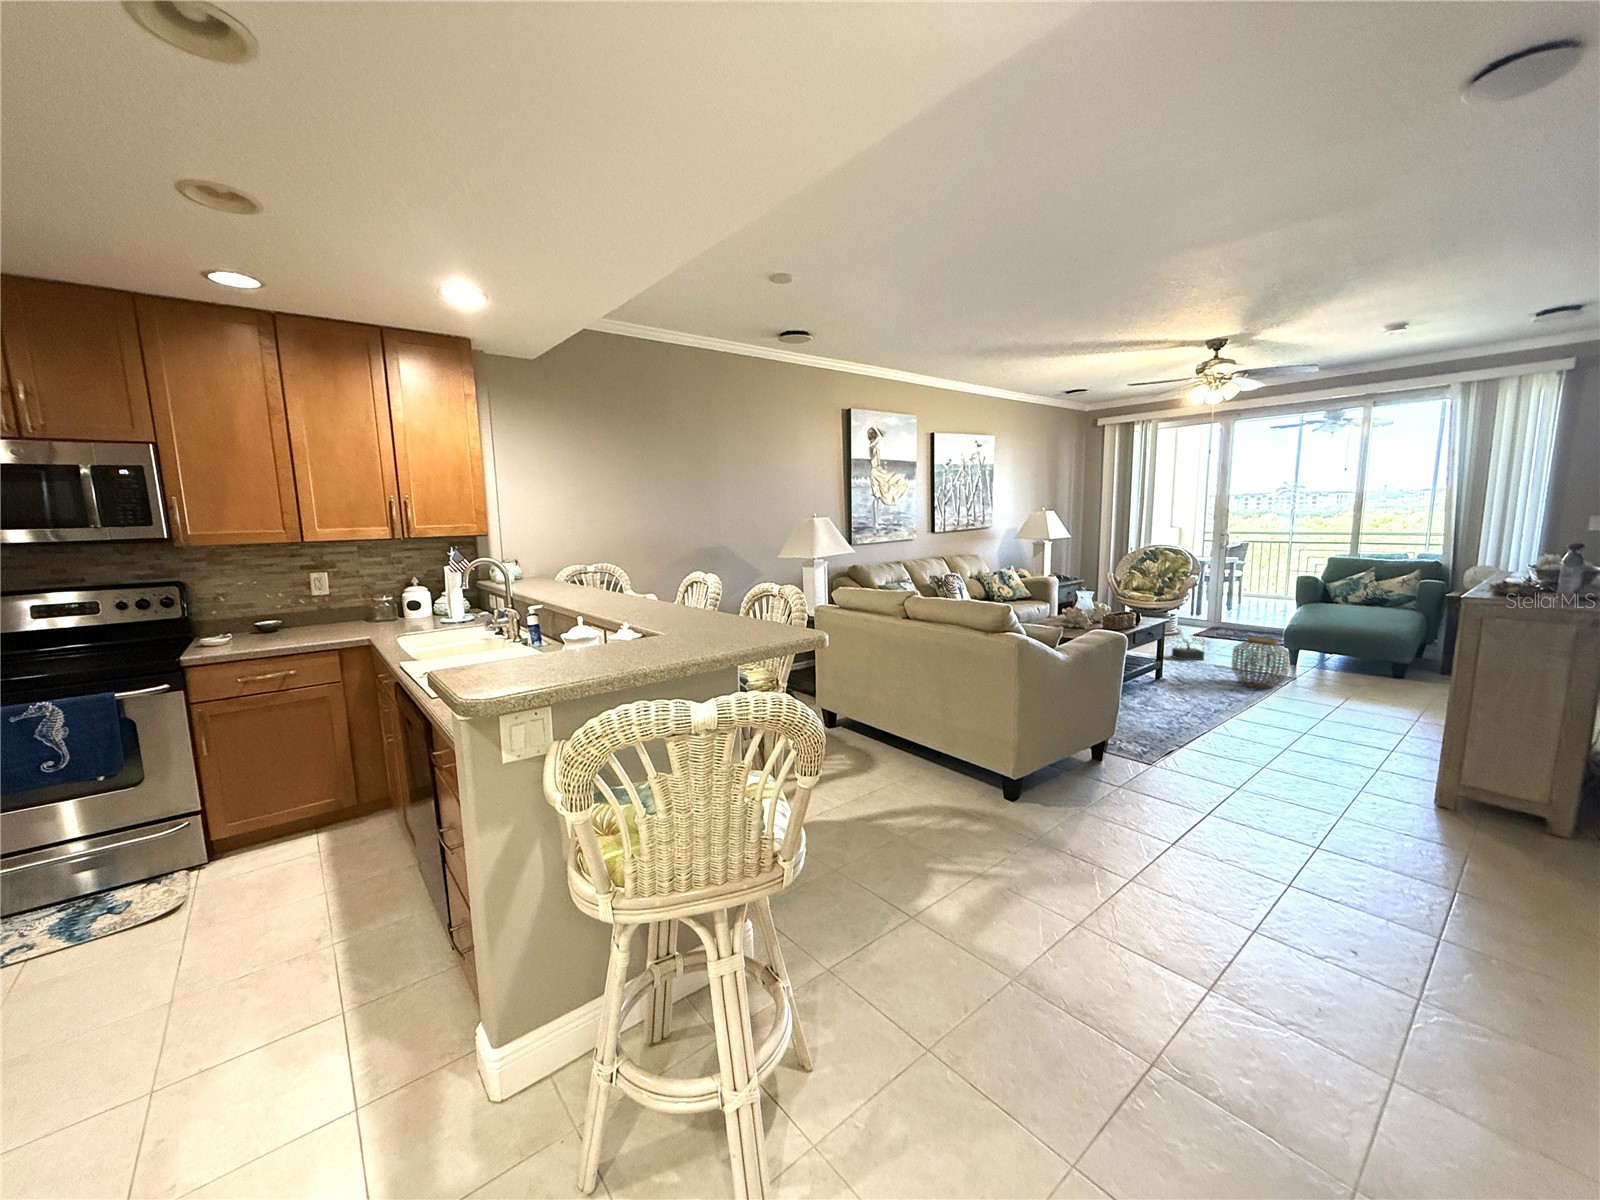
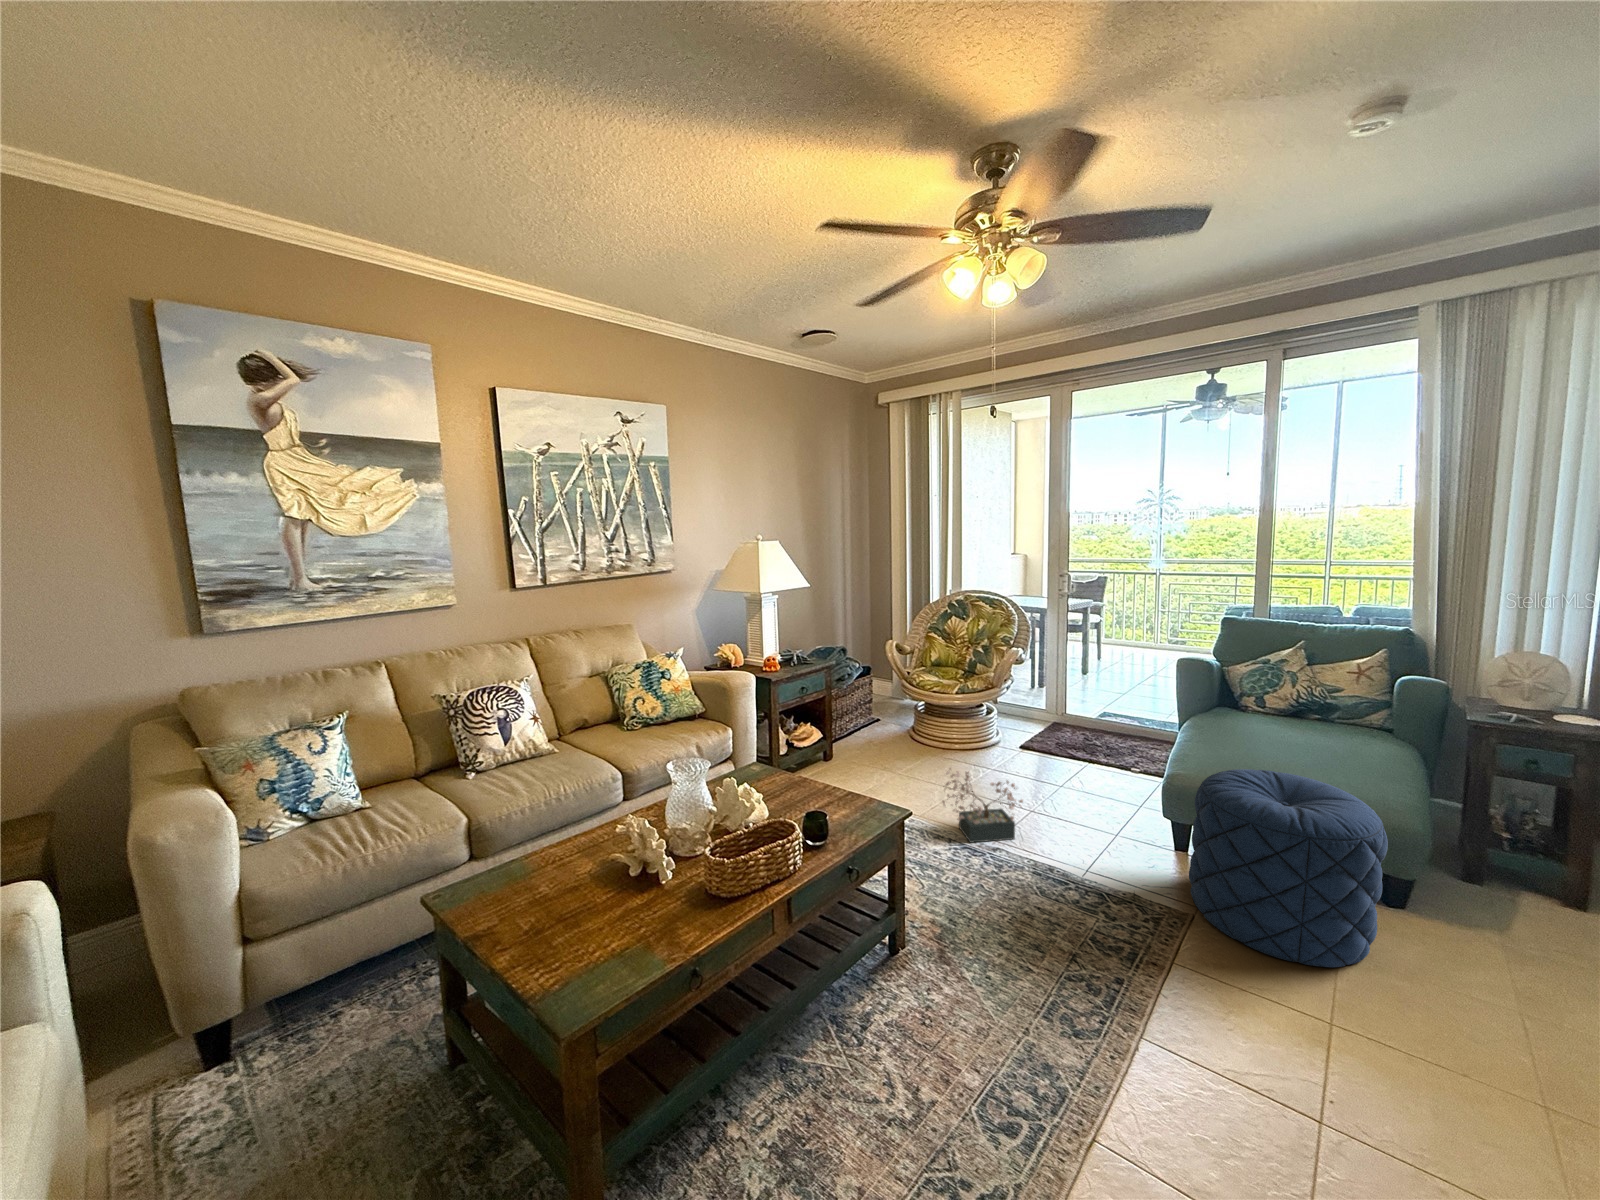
pouf: none [1299,617,1394,688] -> present [1189,769,1388,967]
woven basket: present [1232,637,1290,688] -> none [1043,847,1169,991]

